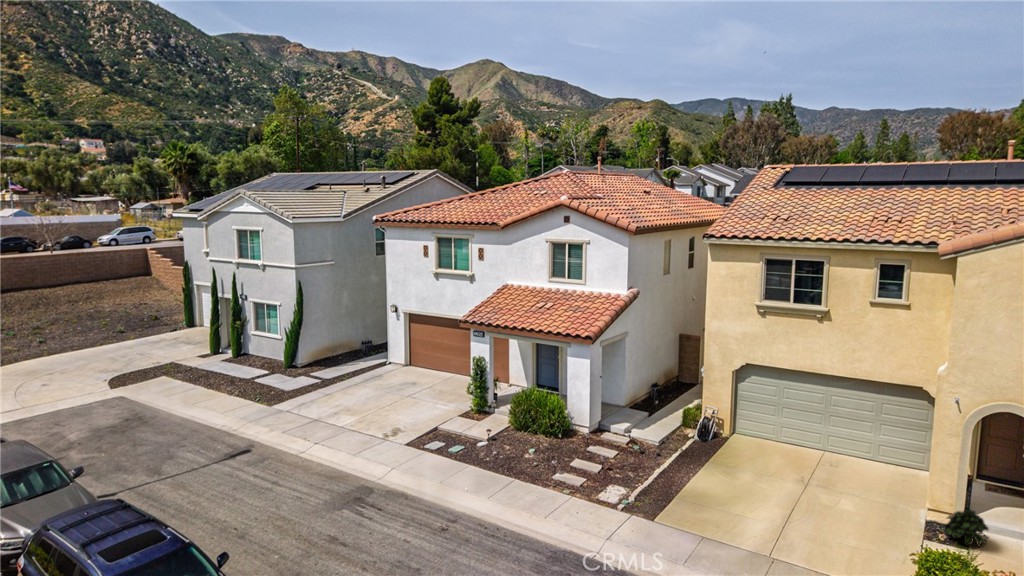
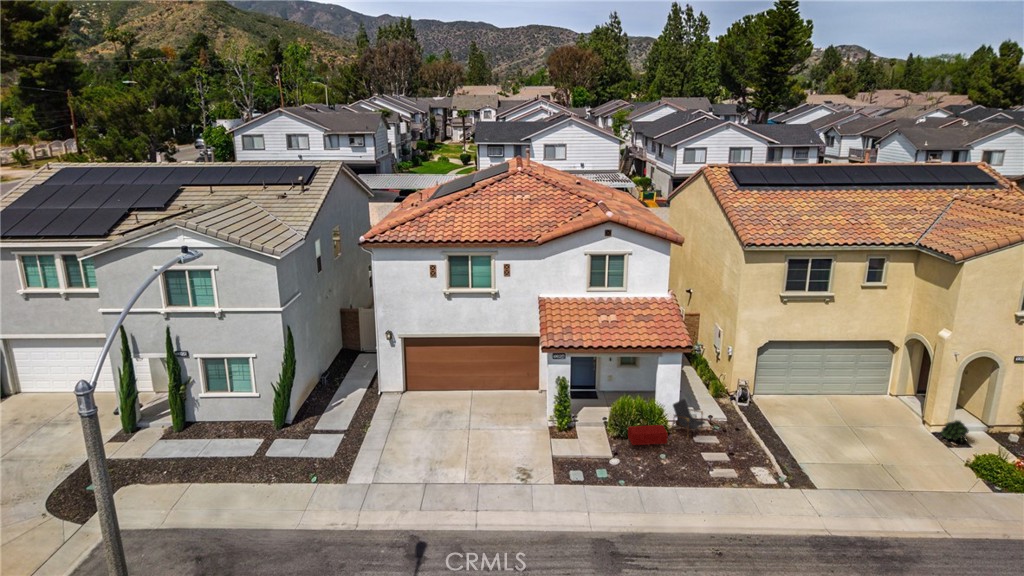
lounge chair: none [583,405,614,447] -> present [672,399,705,436]
bench: none [513,417,557,447] -> present [628,425,668,449]

